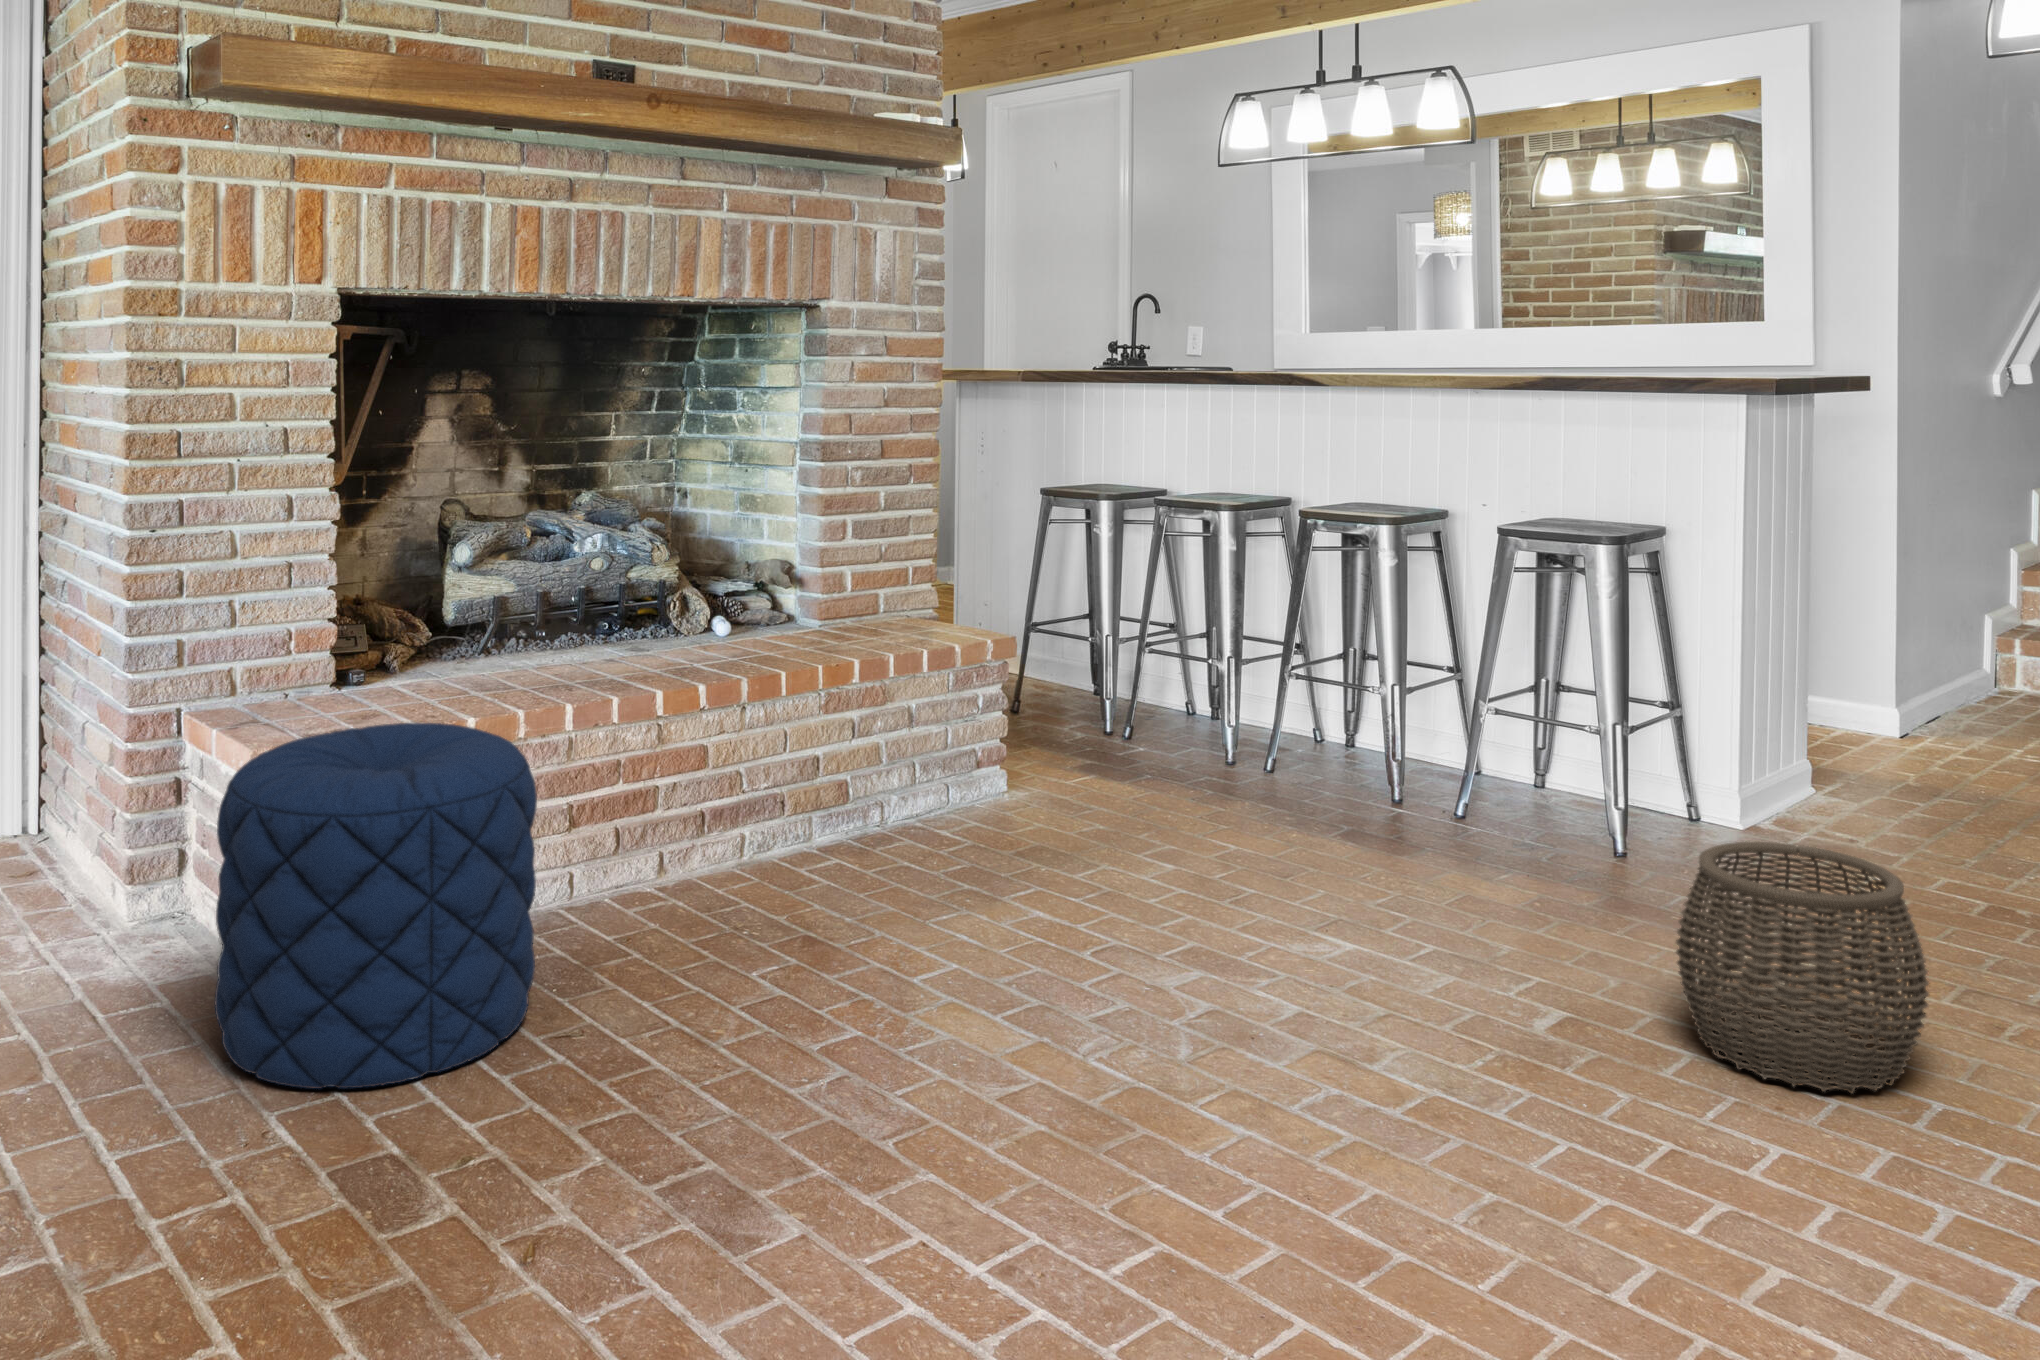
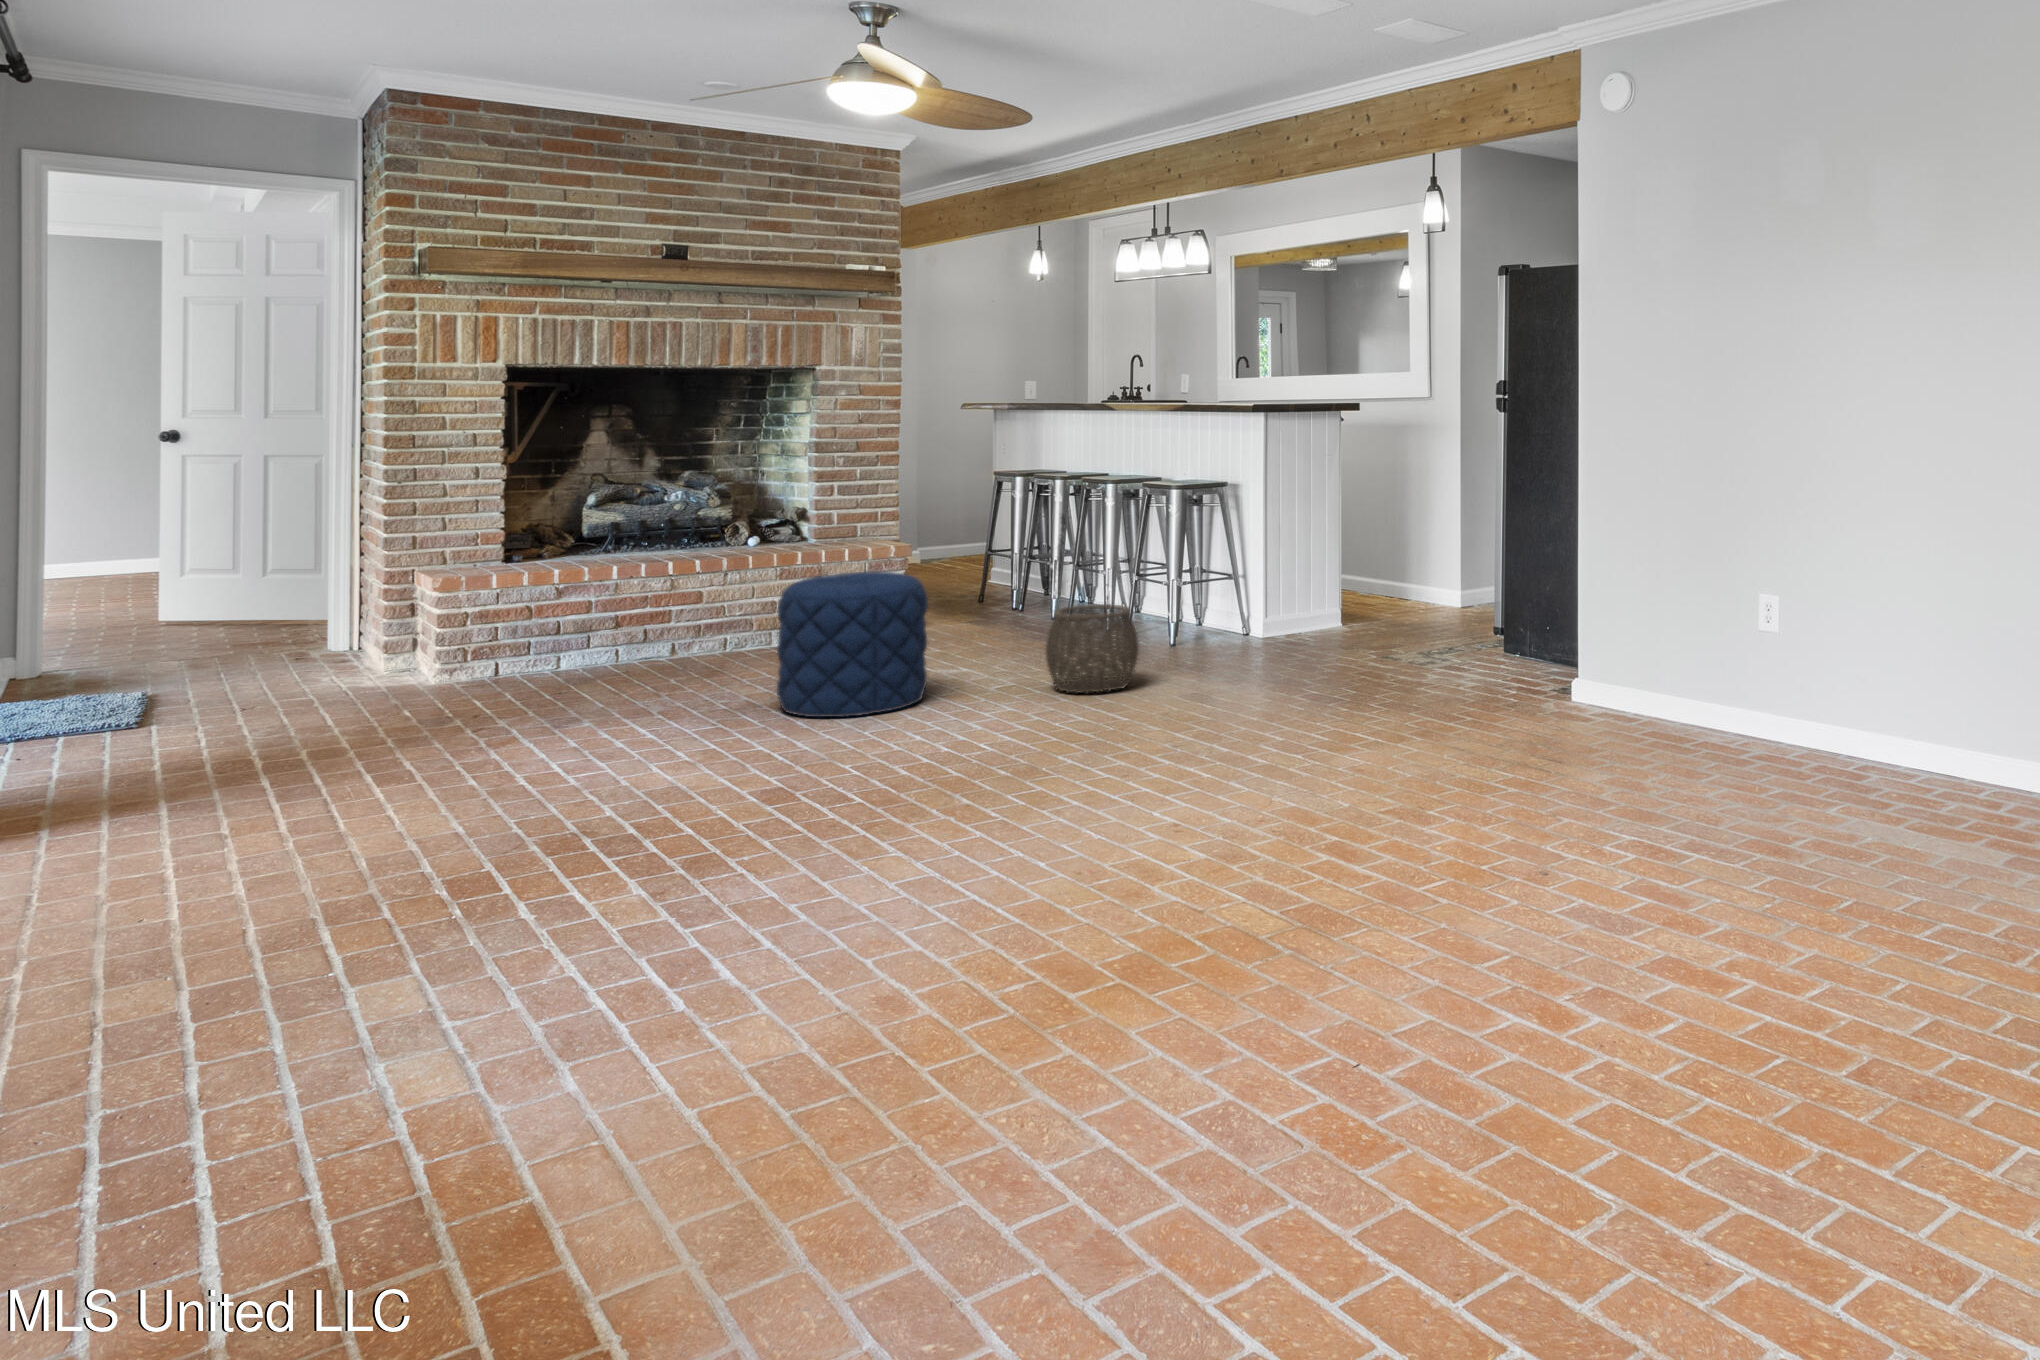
pouf: present [215,723,537,1089] -> present [777,571,928,717]

